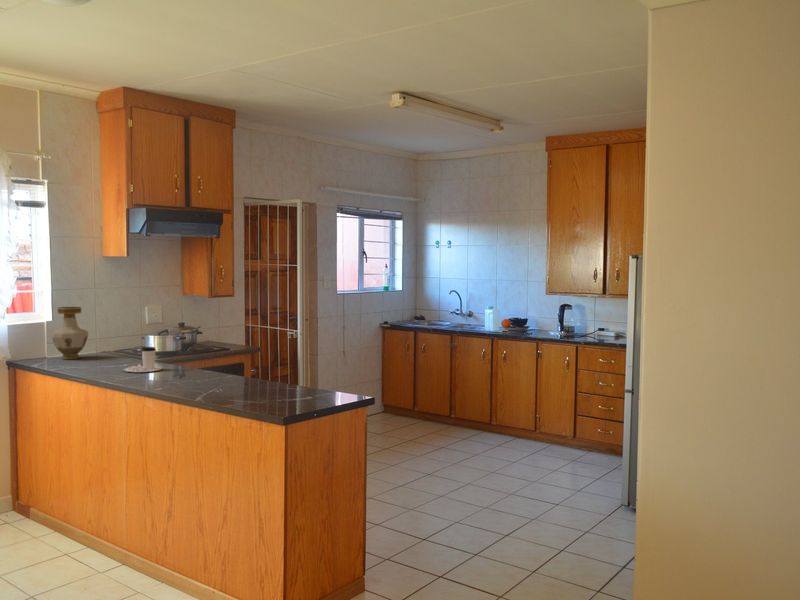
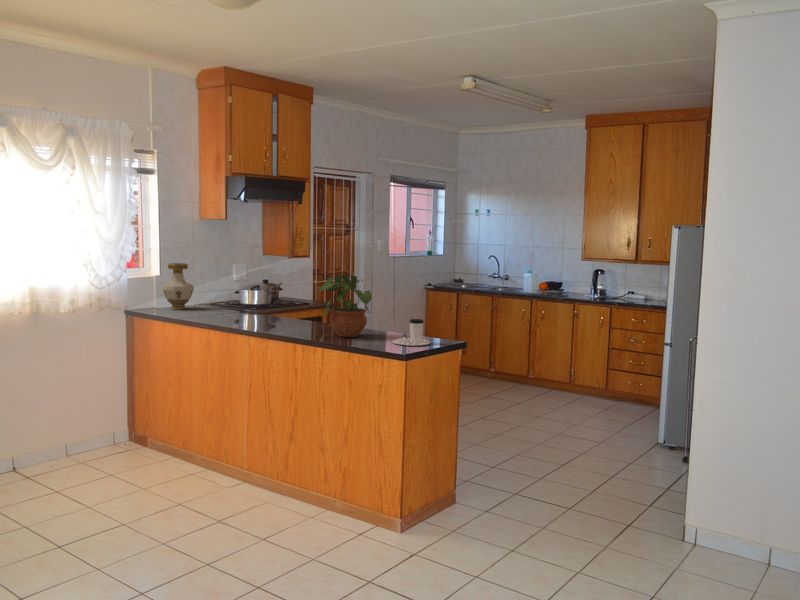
potted plant: none [199,313,262,393] -> present [319,271,372,337]
coffee cup: present [124,347,163,372] -> present [392,319,430,346]

